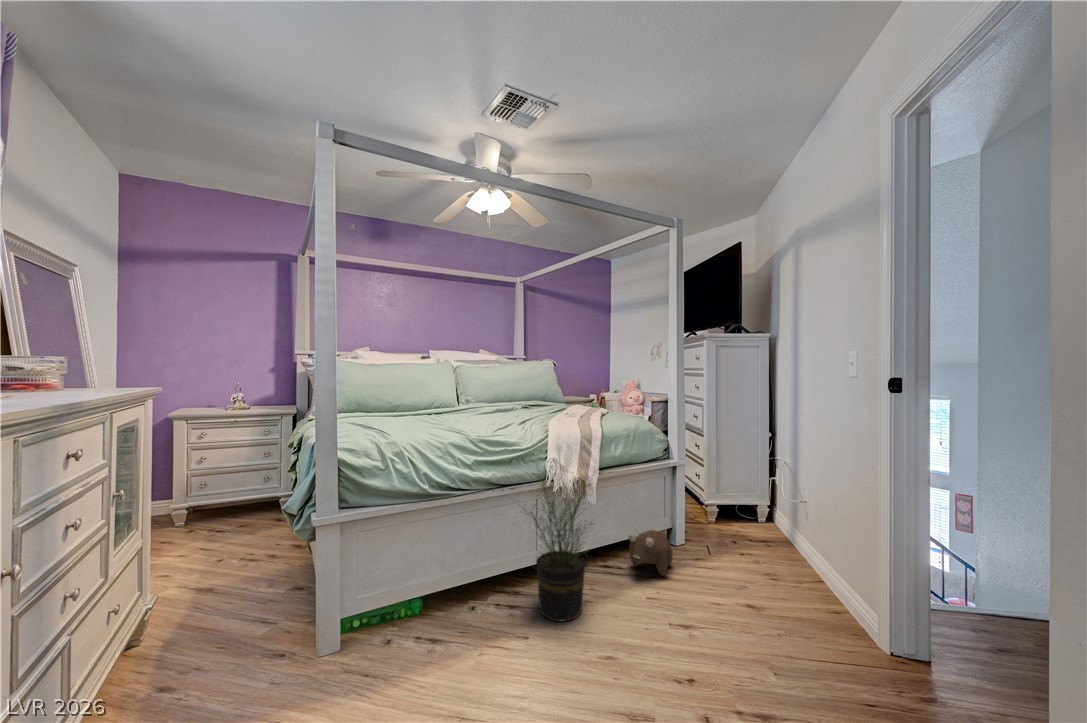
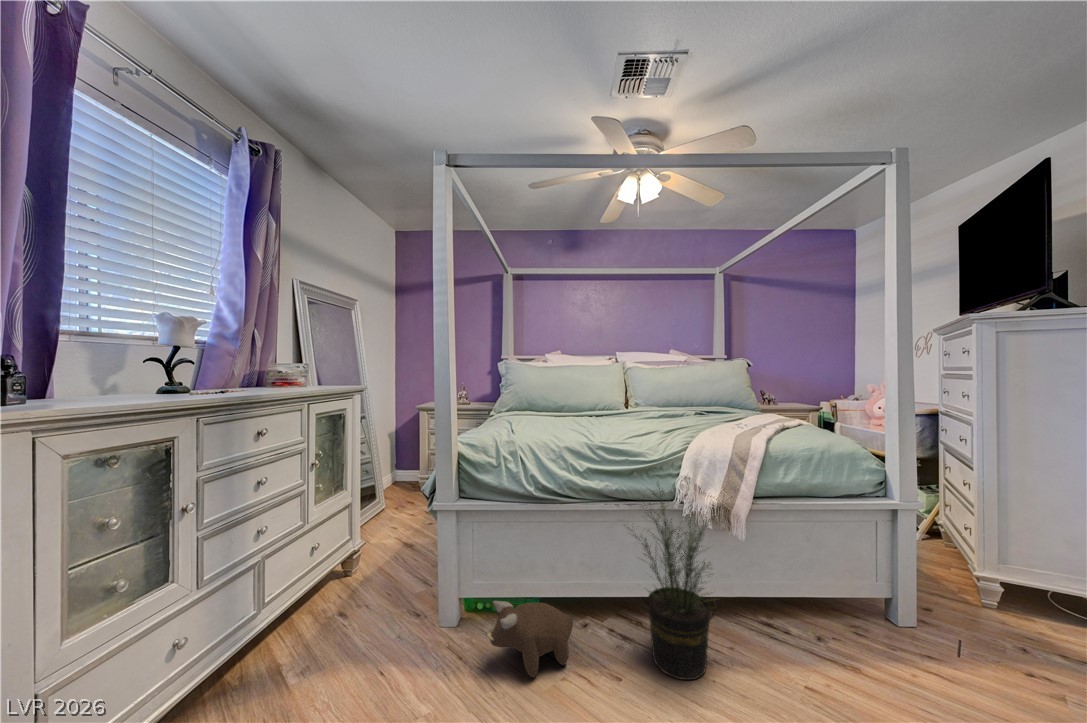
plush toy: present [628,530,673,576] -> present [488,601,573,677]

